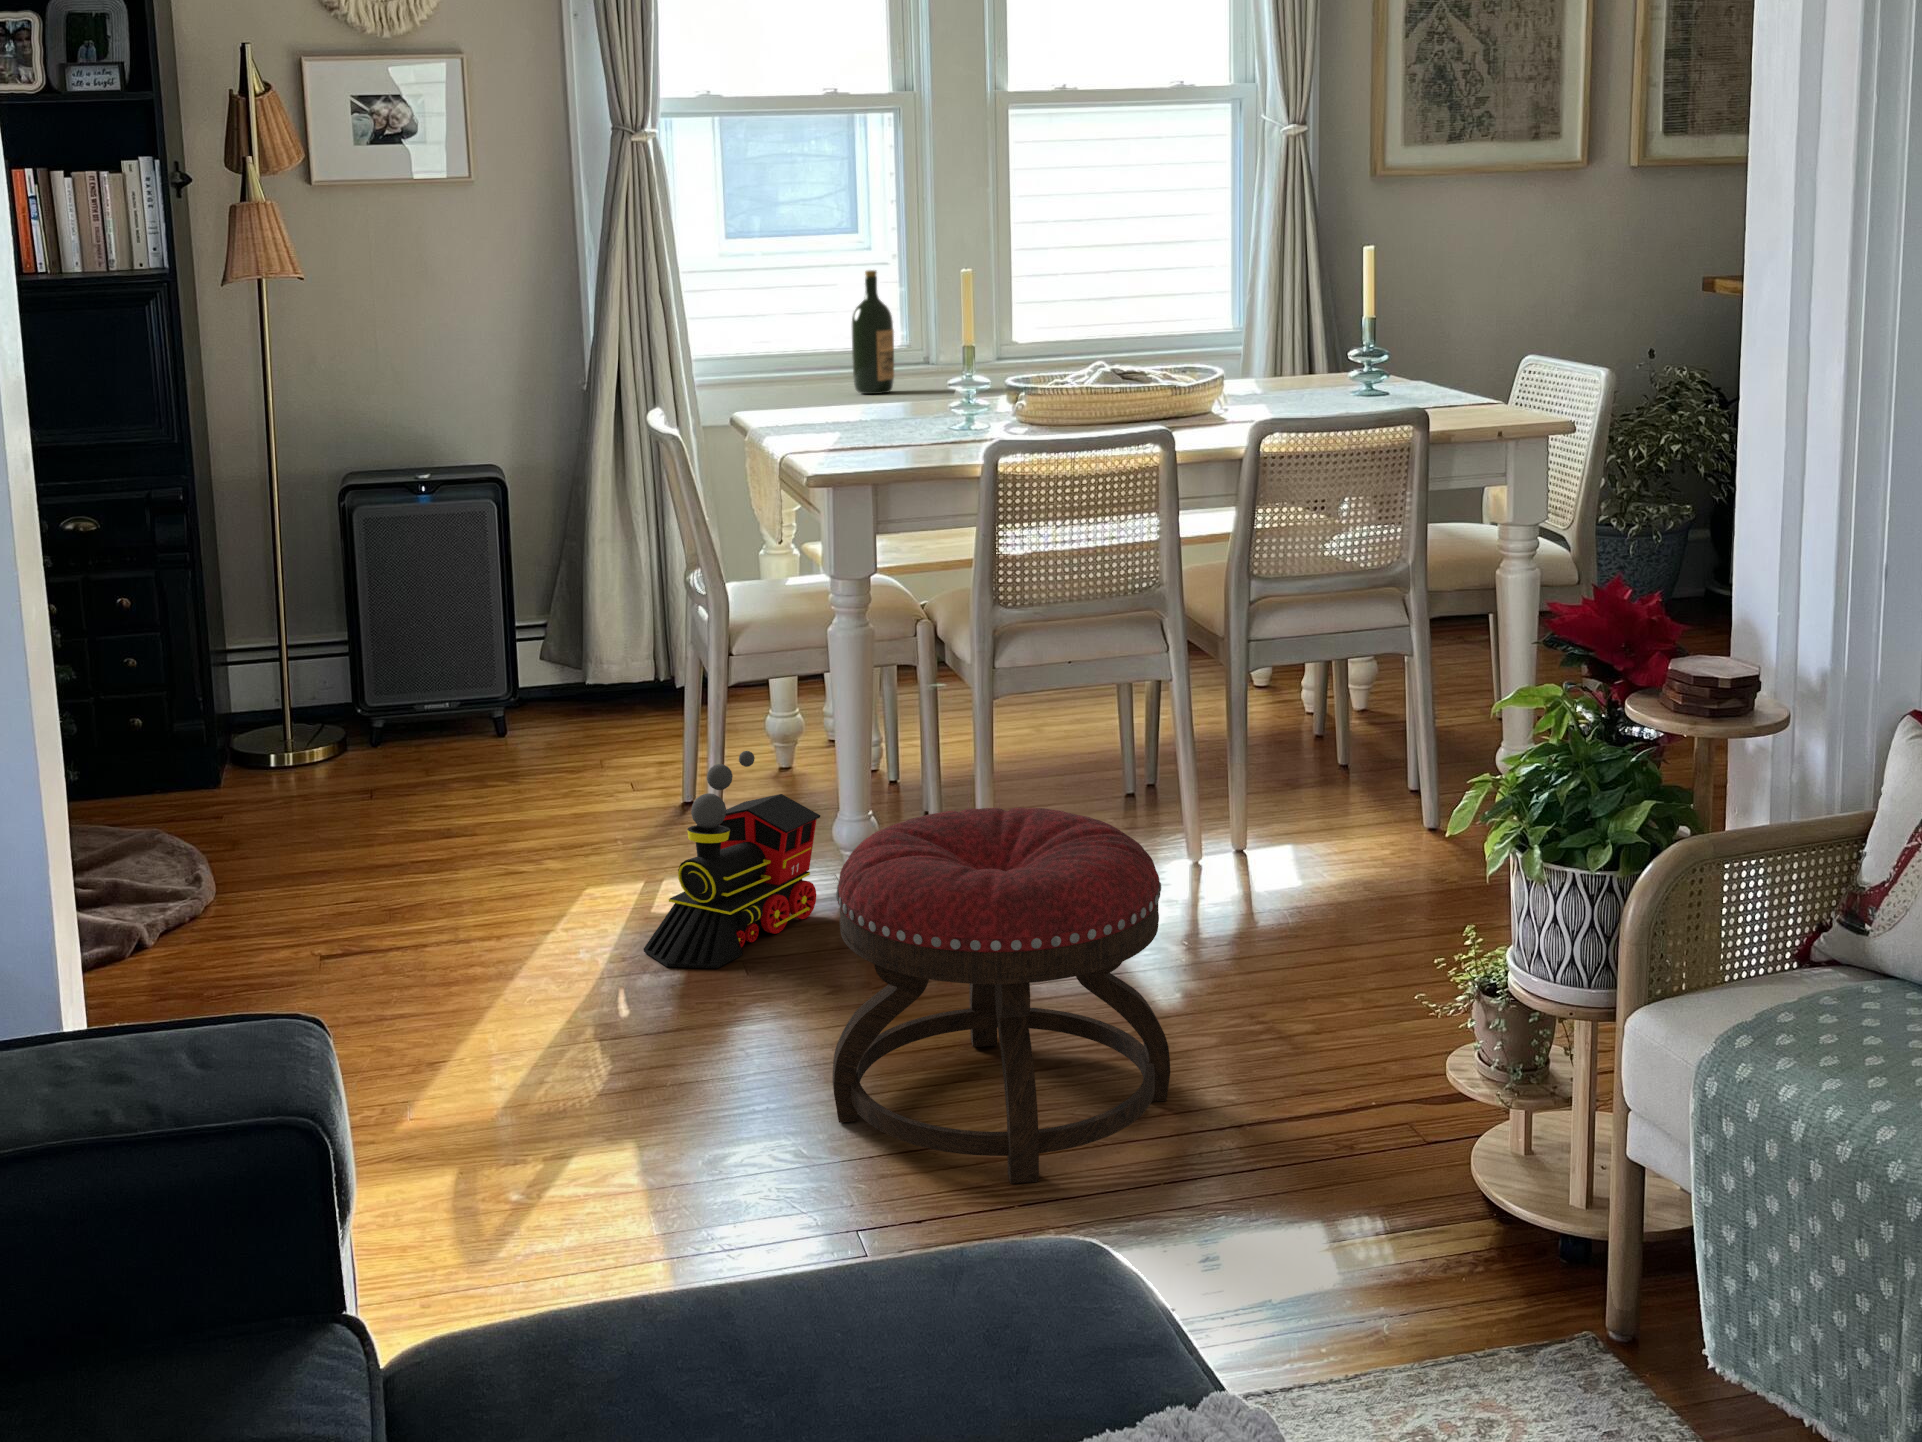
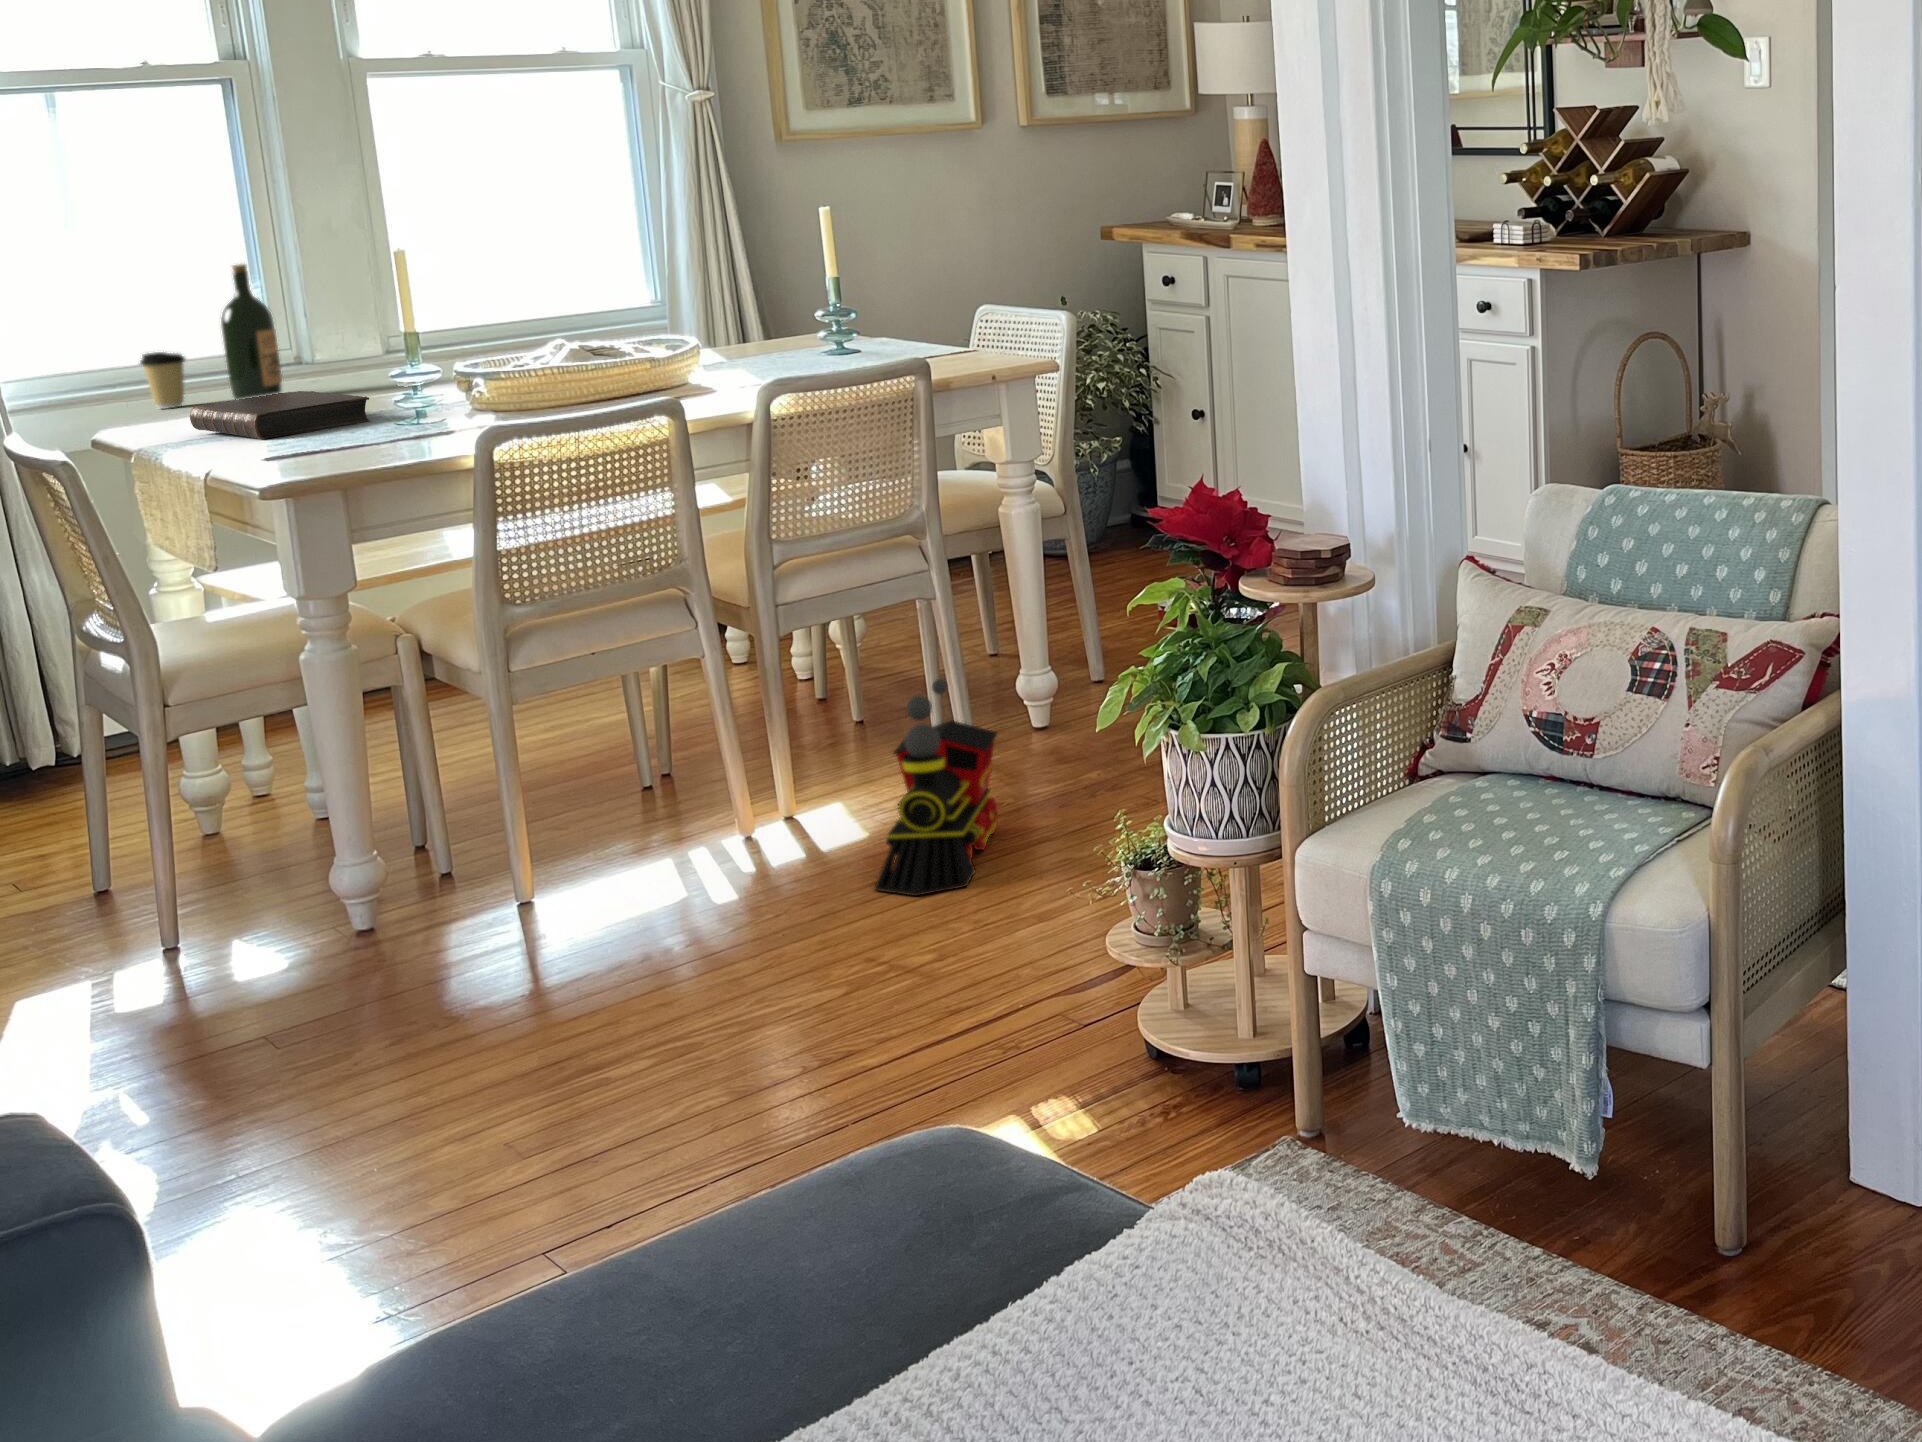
coffee cup: none [791,343,826,393] -> present [140,352,185,409]
book: none [798,388,934,430] -> present [190,391,370,440]
toy train: present [644,751,820,968] -> present [875,679,997,896]
ottoman: present [833,807,1170,1184] -> none [434,790,816,1167]

